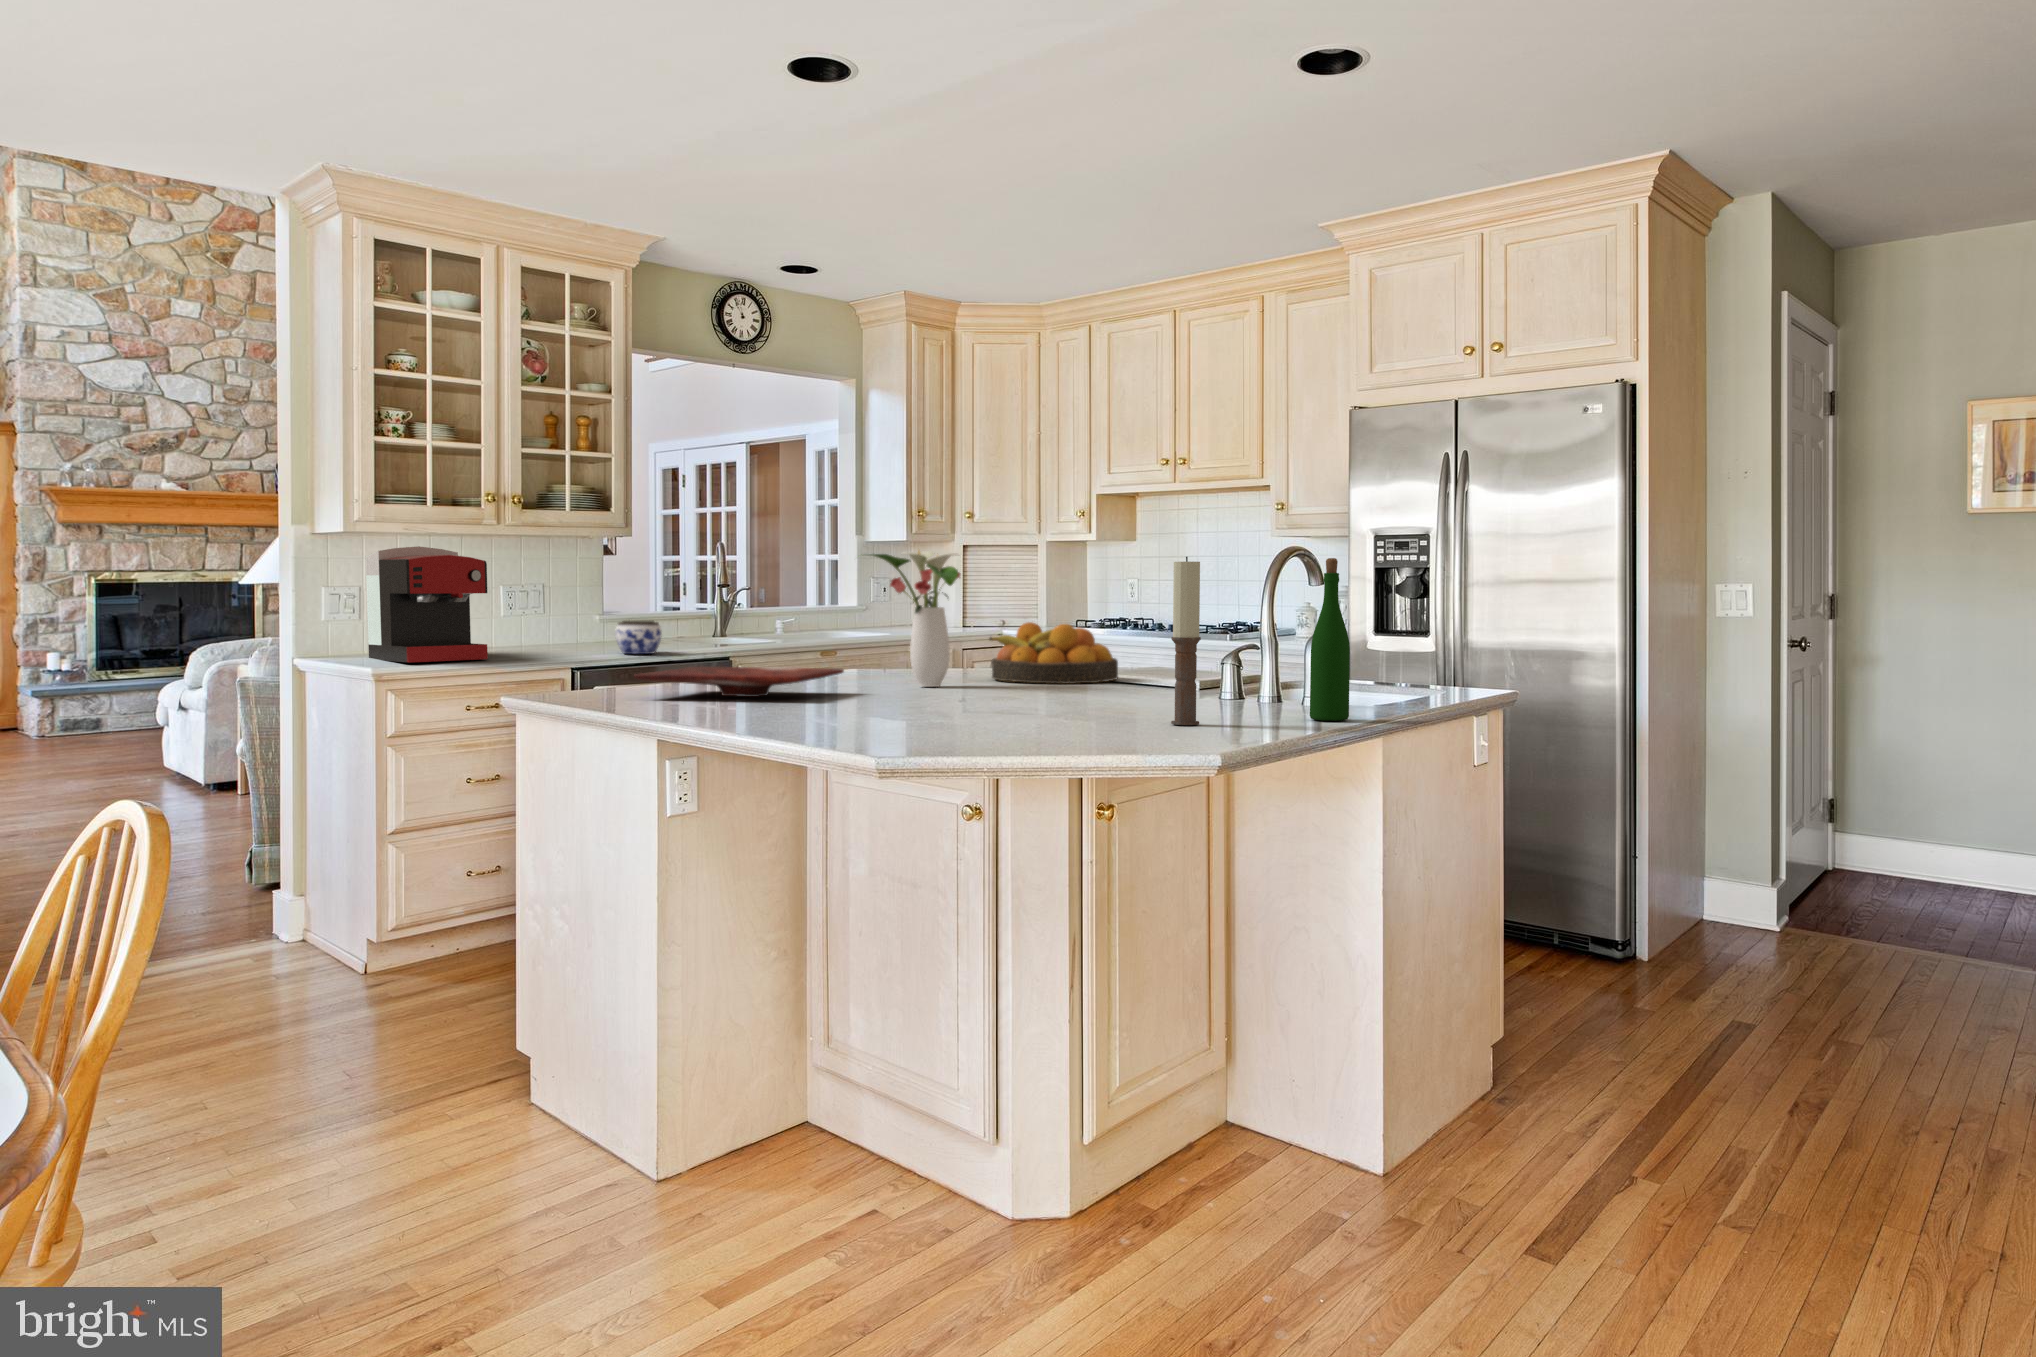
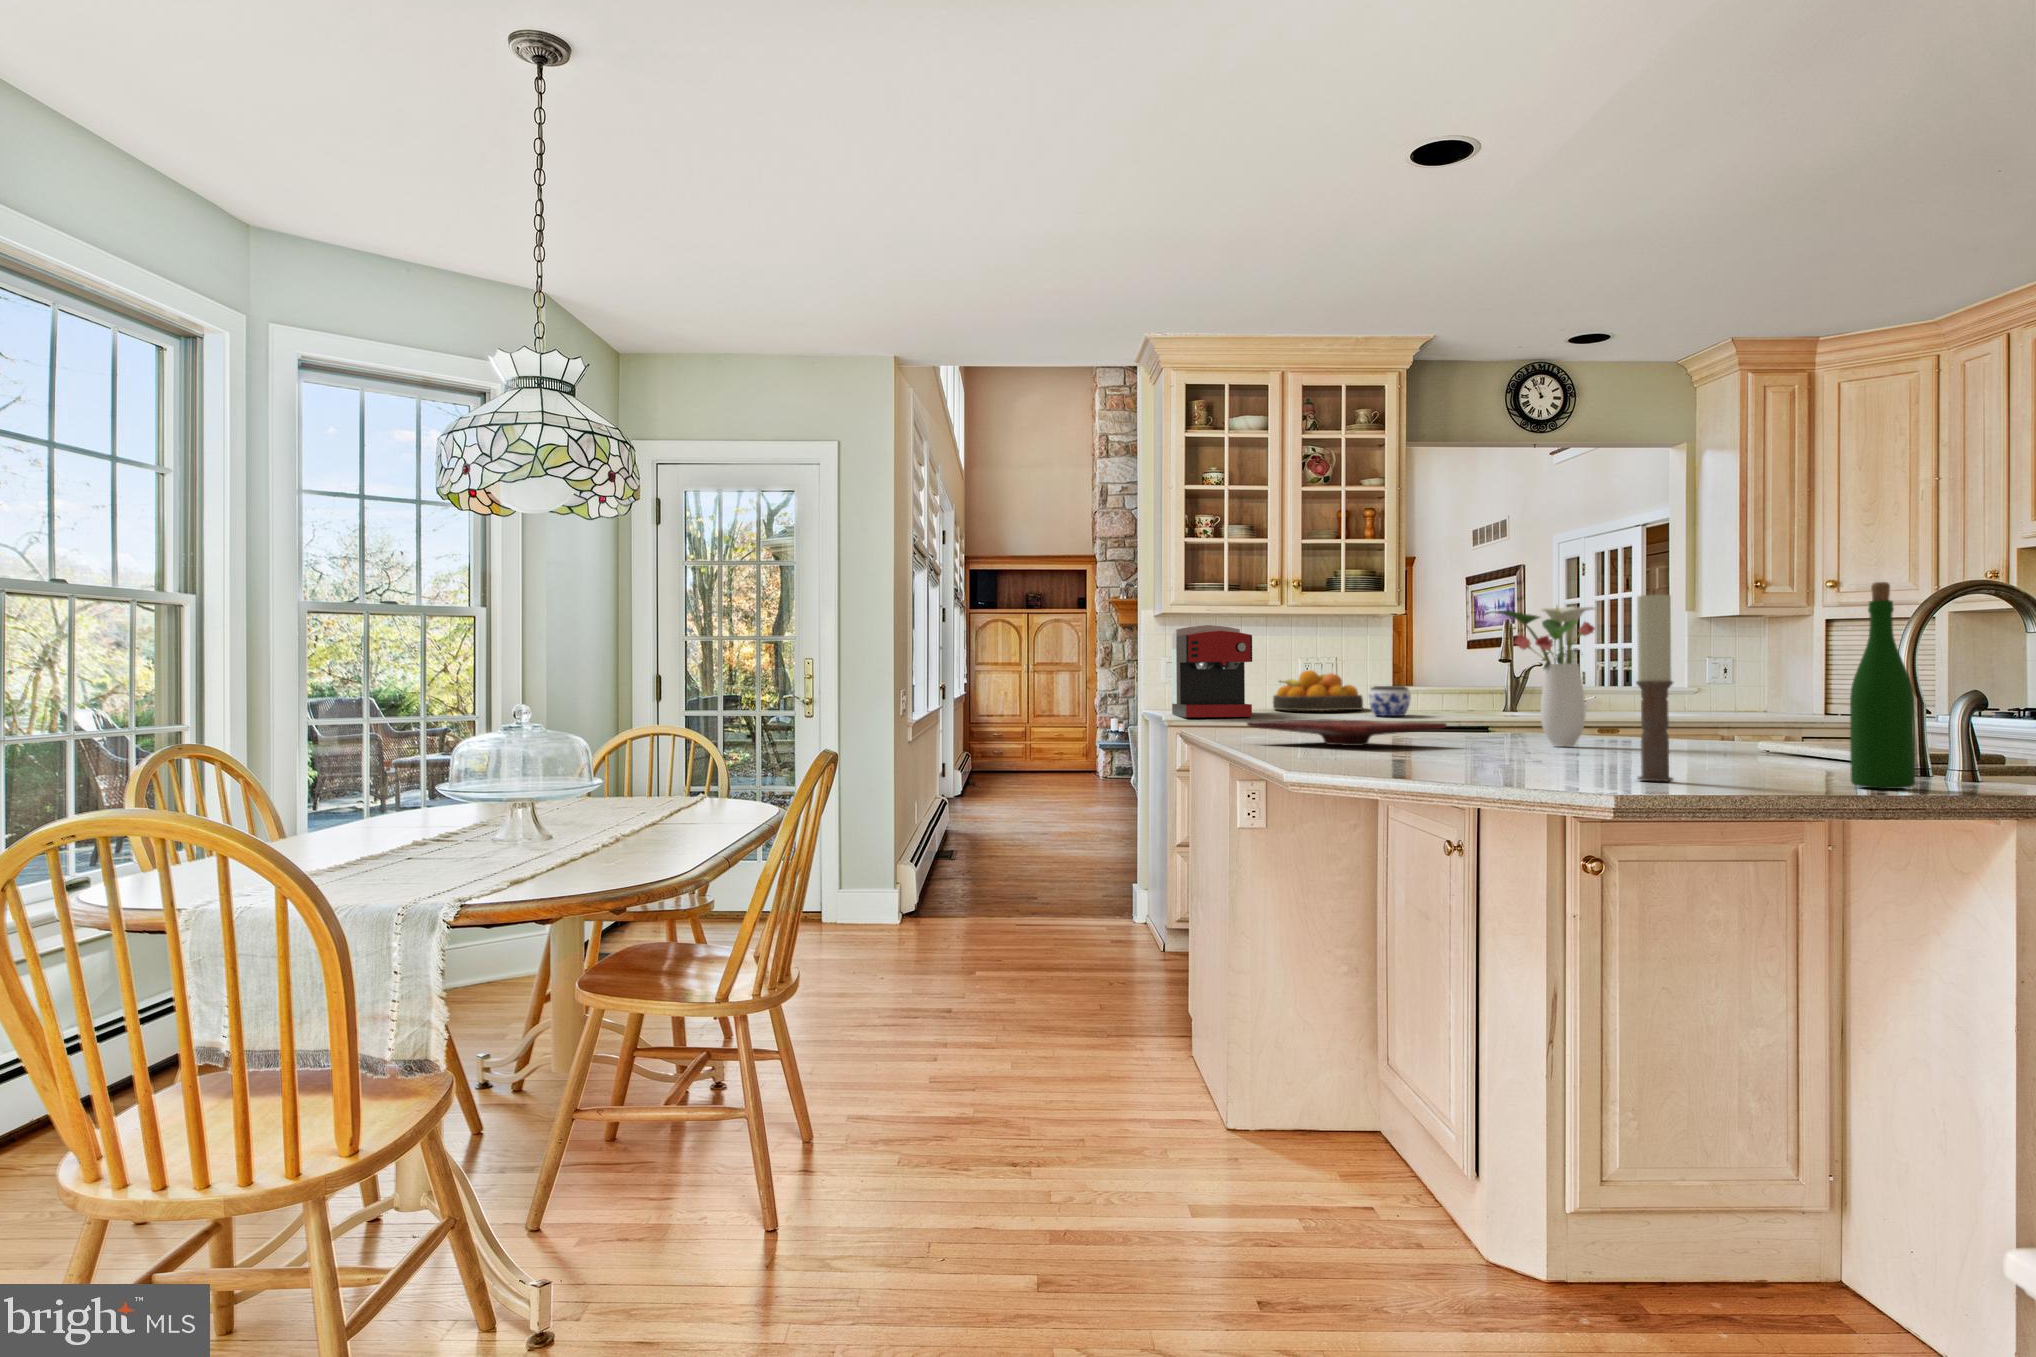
fruit bowl: present [990,622,1118,684] -> present [1273,670,1363,711]

